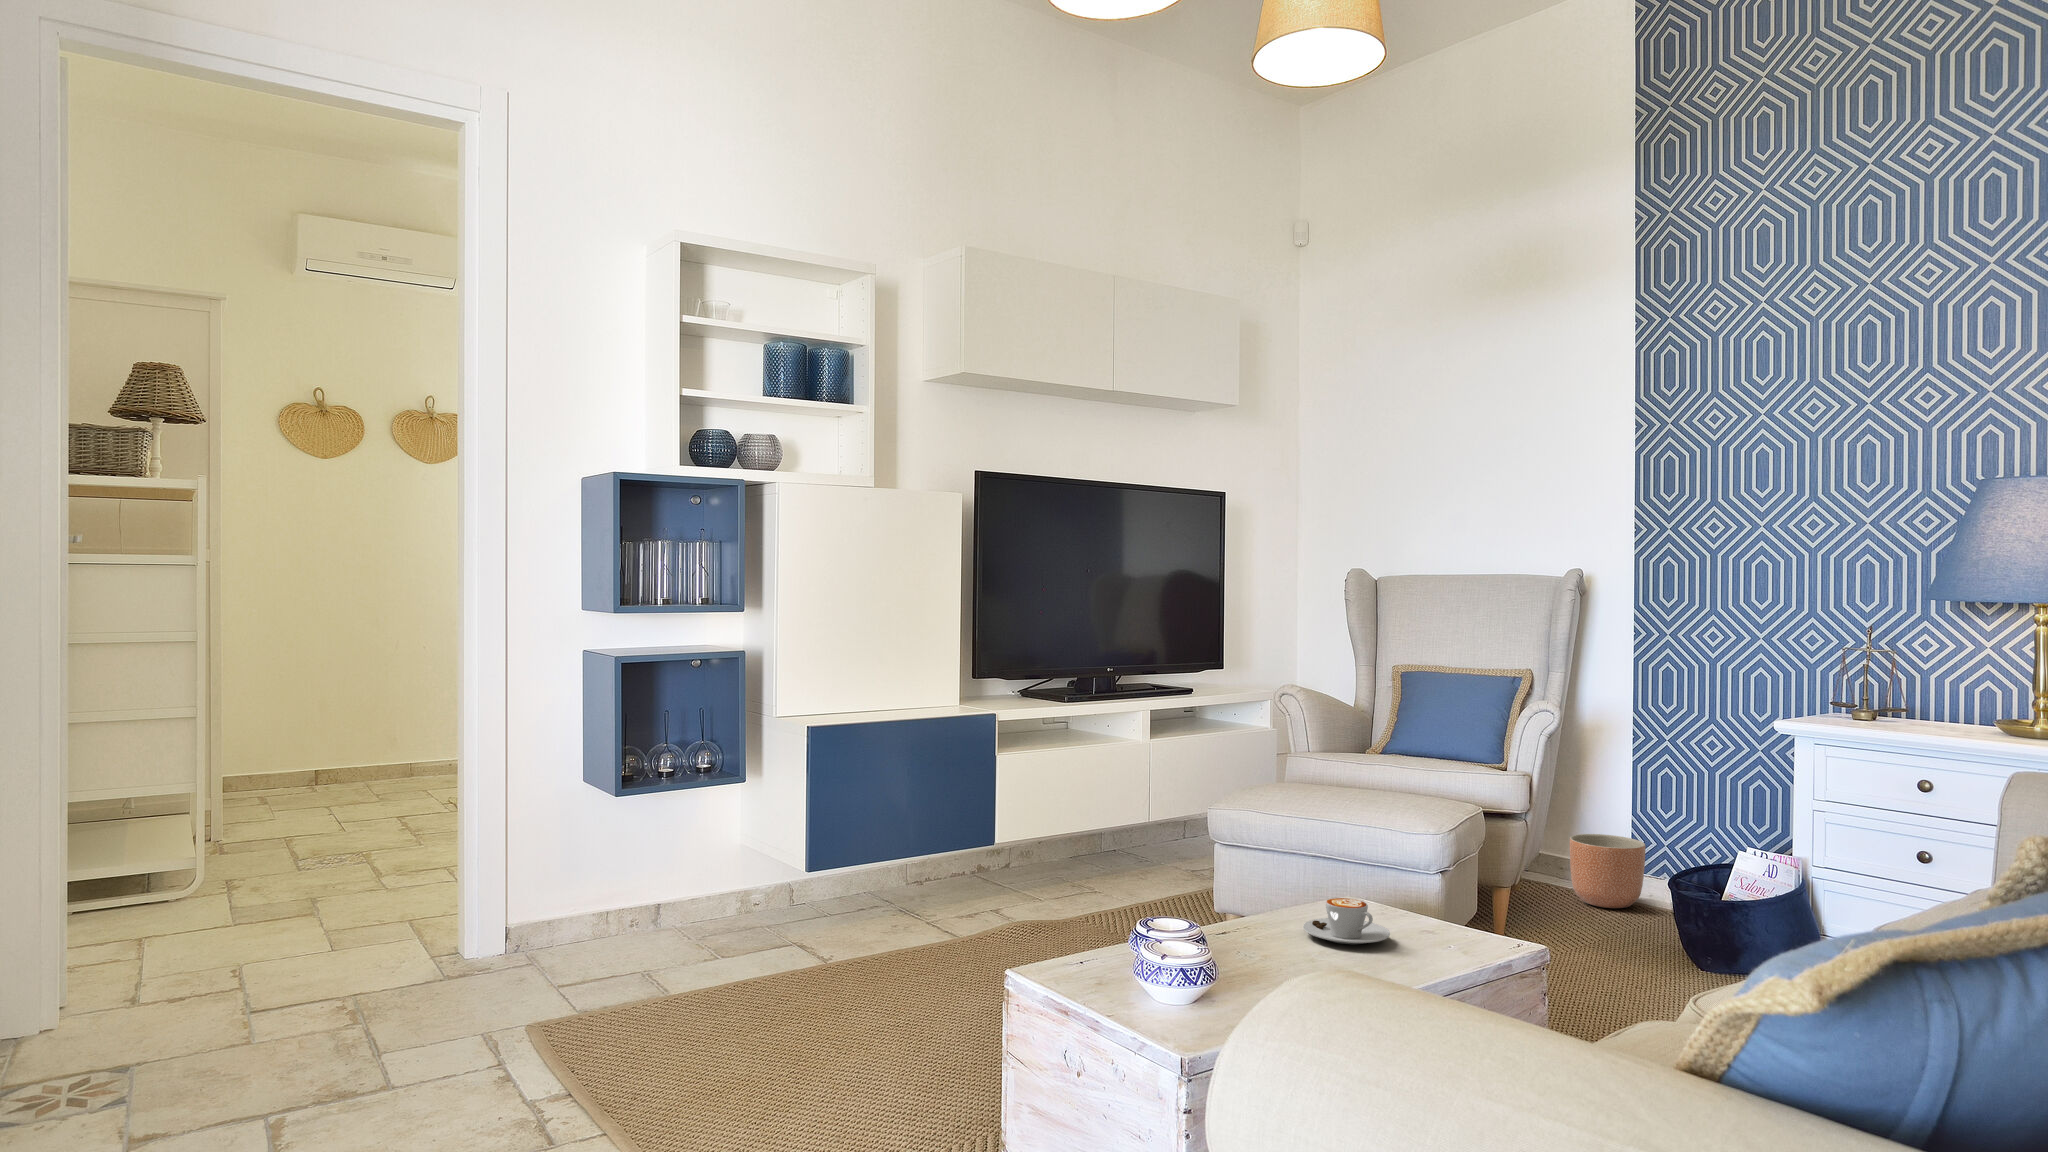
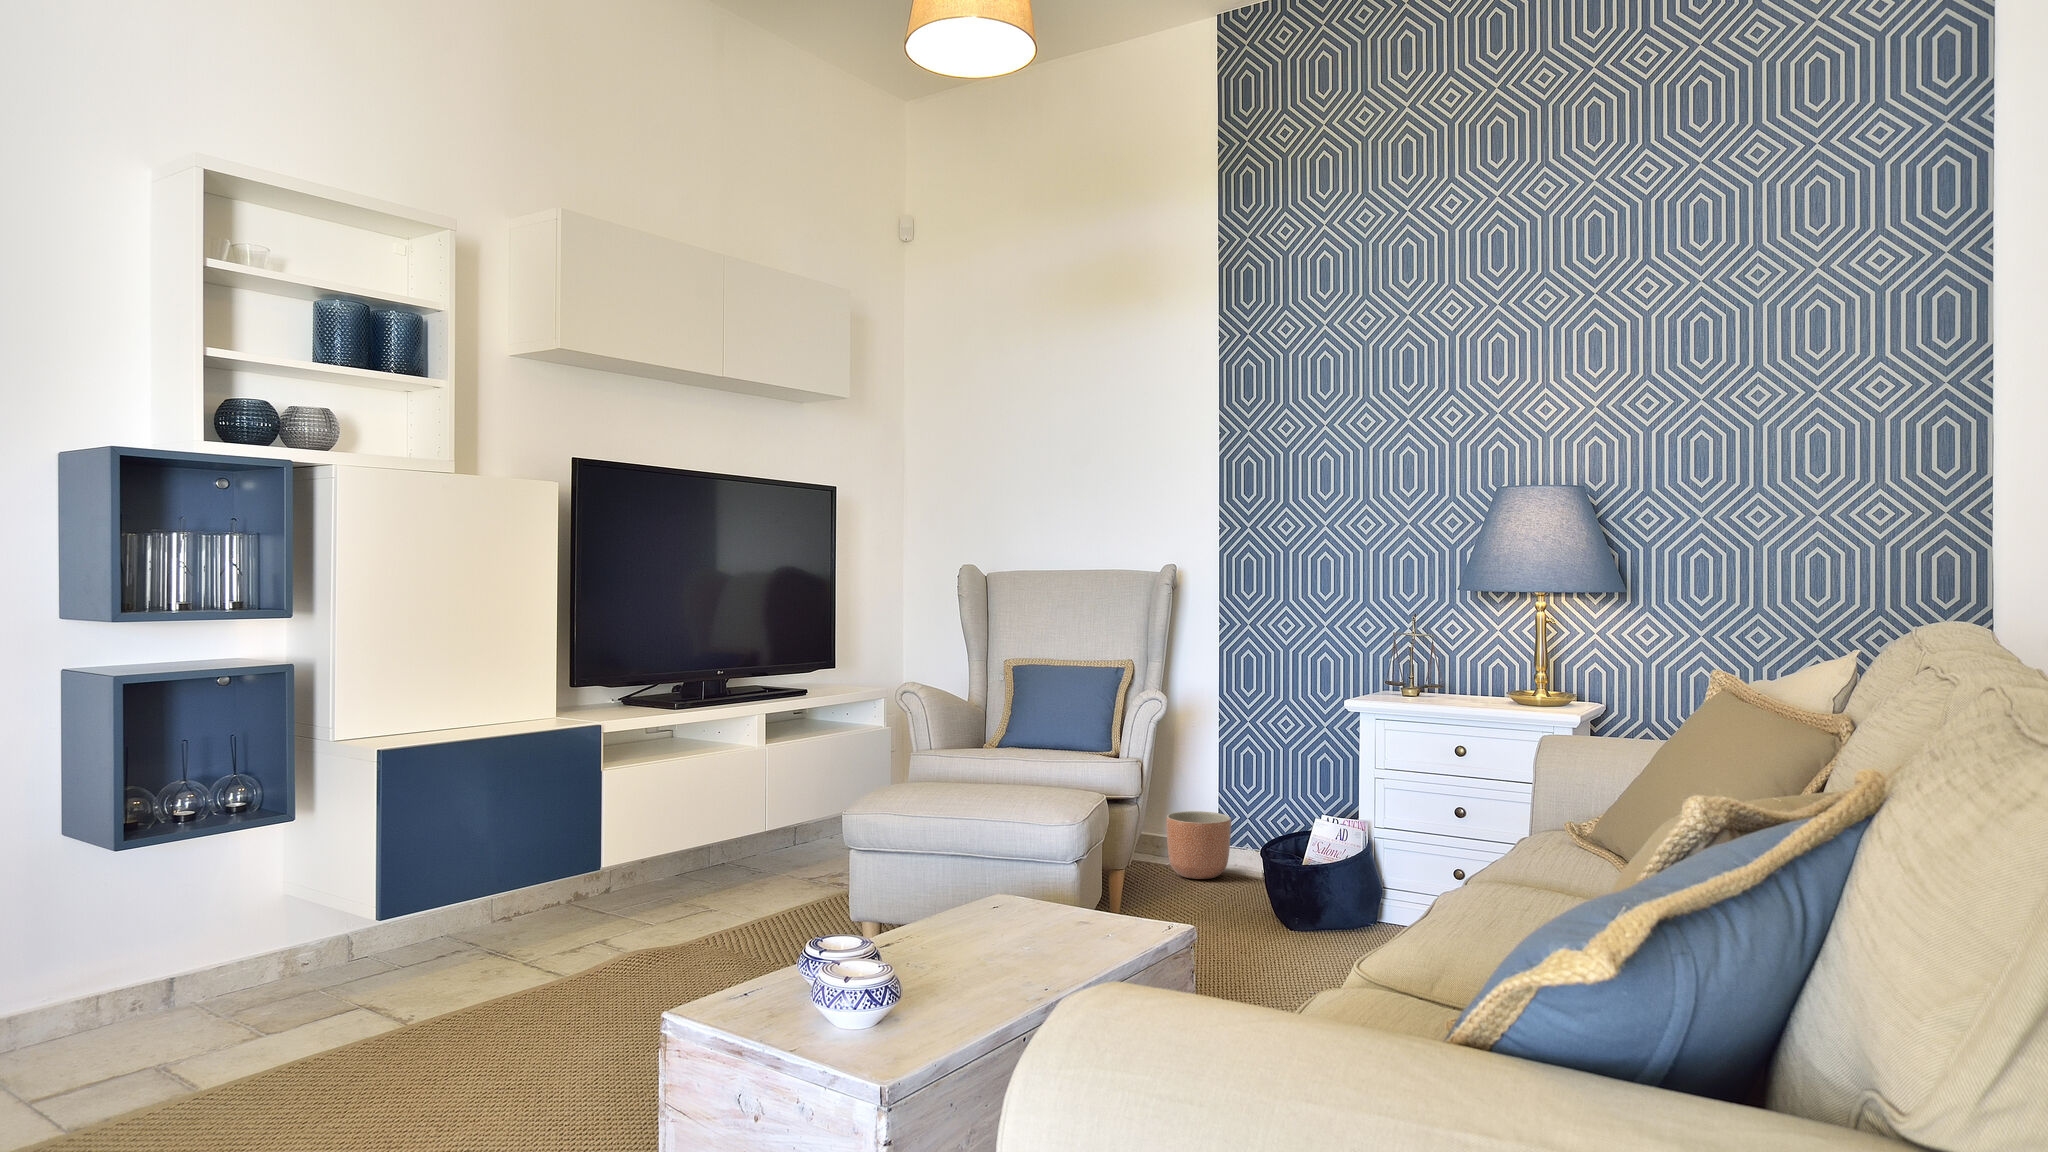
coffee cup: present [1303,898,1390,944] -> none [966,895,1052,942]

